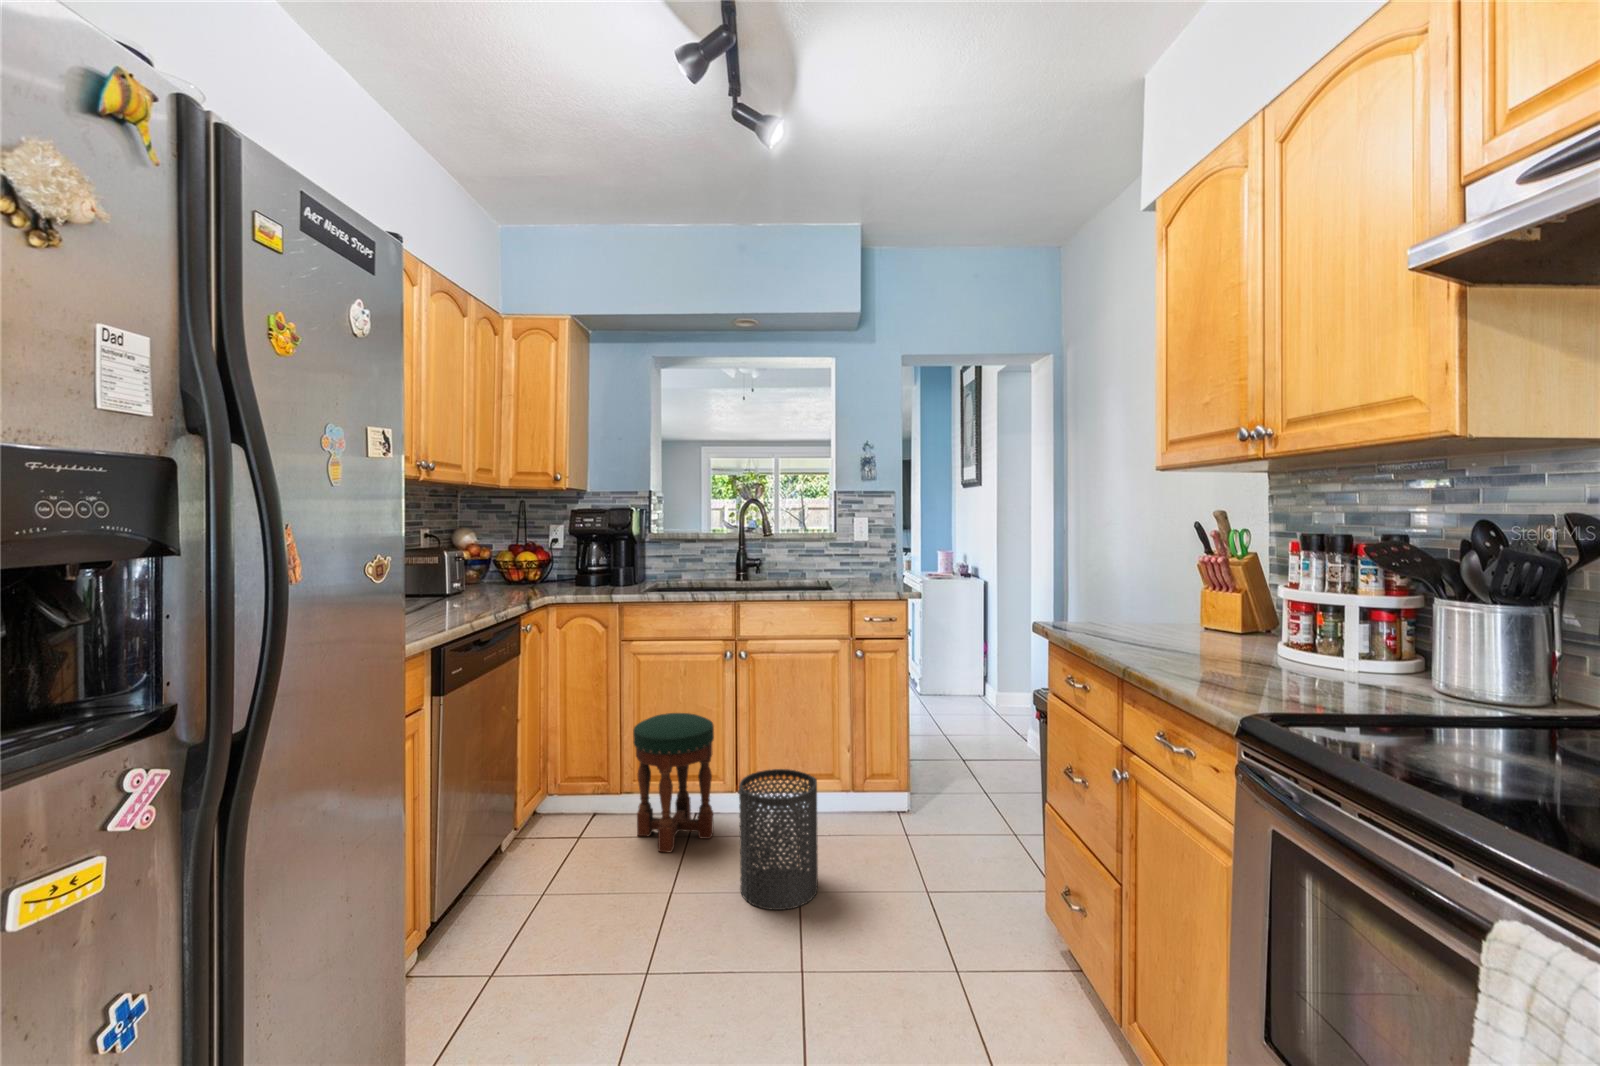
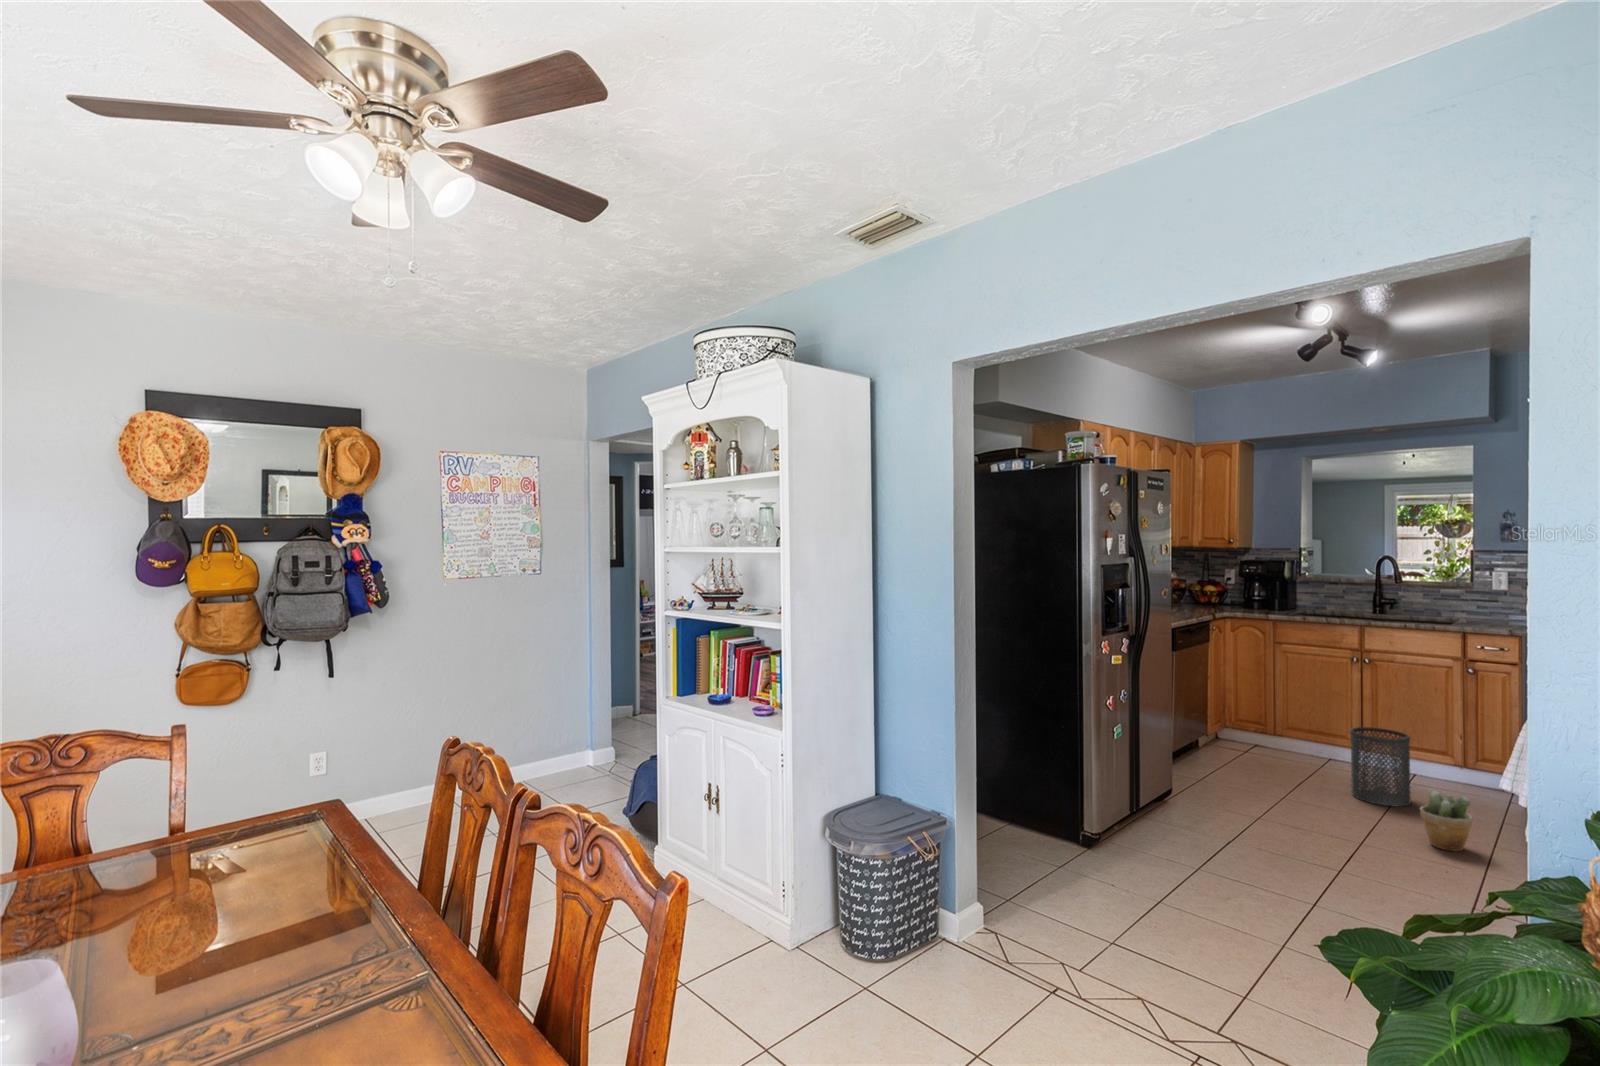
stool: present [633,713,714,853] -> none [1282,691,1341,772]
potted plant: none [869,909,944,1020] -> present [1420,791,1472,851]

